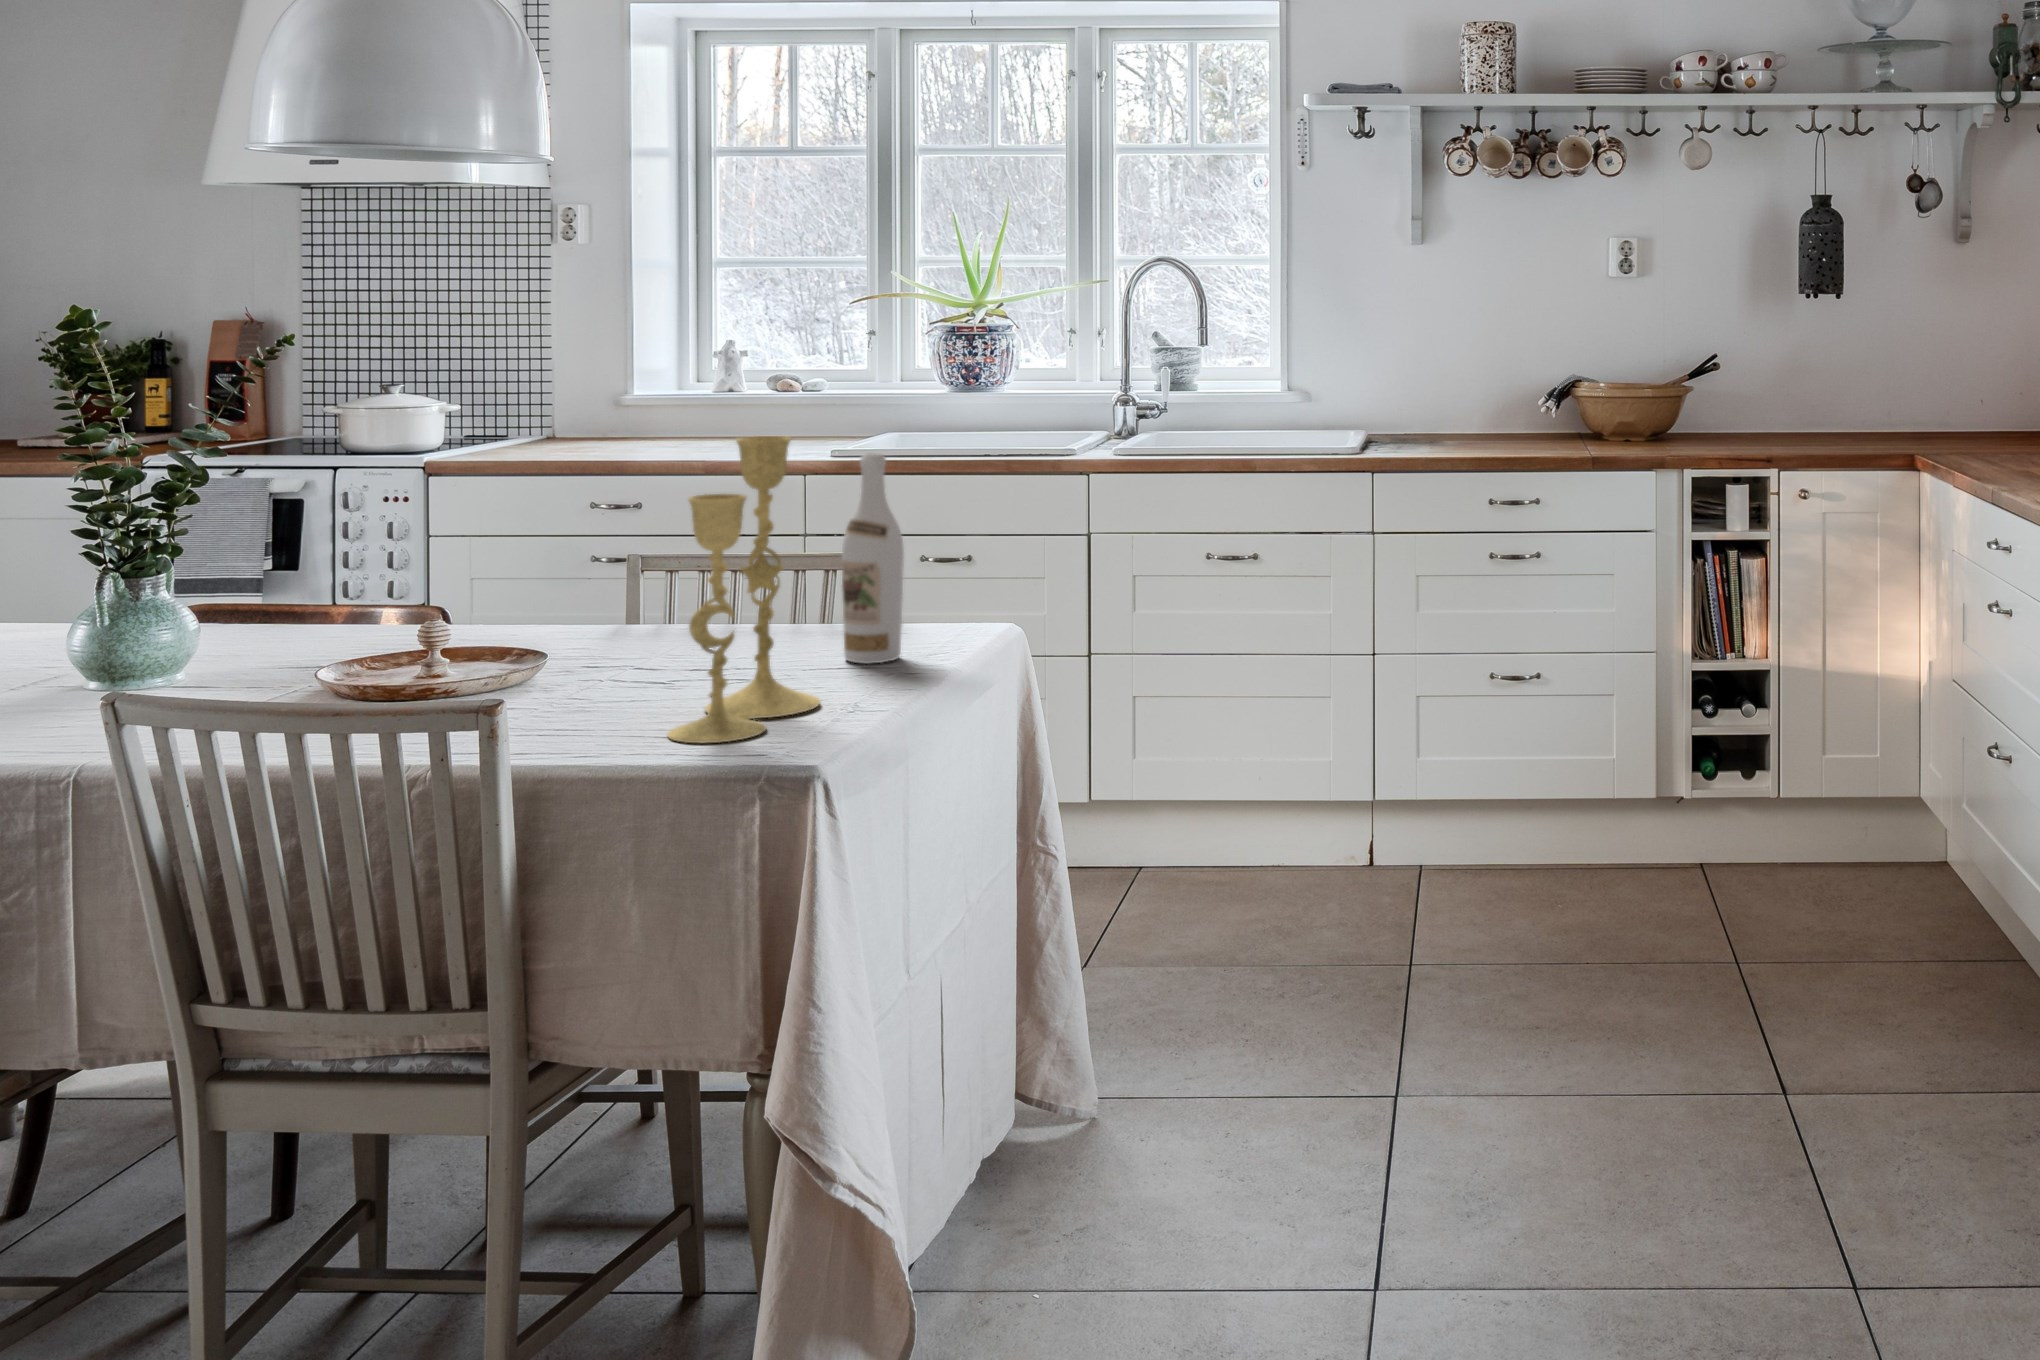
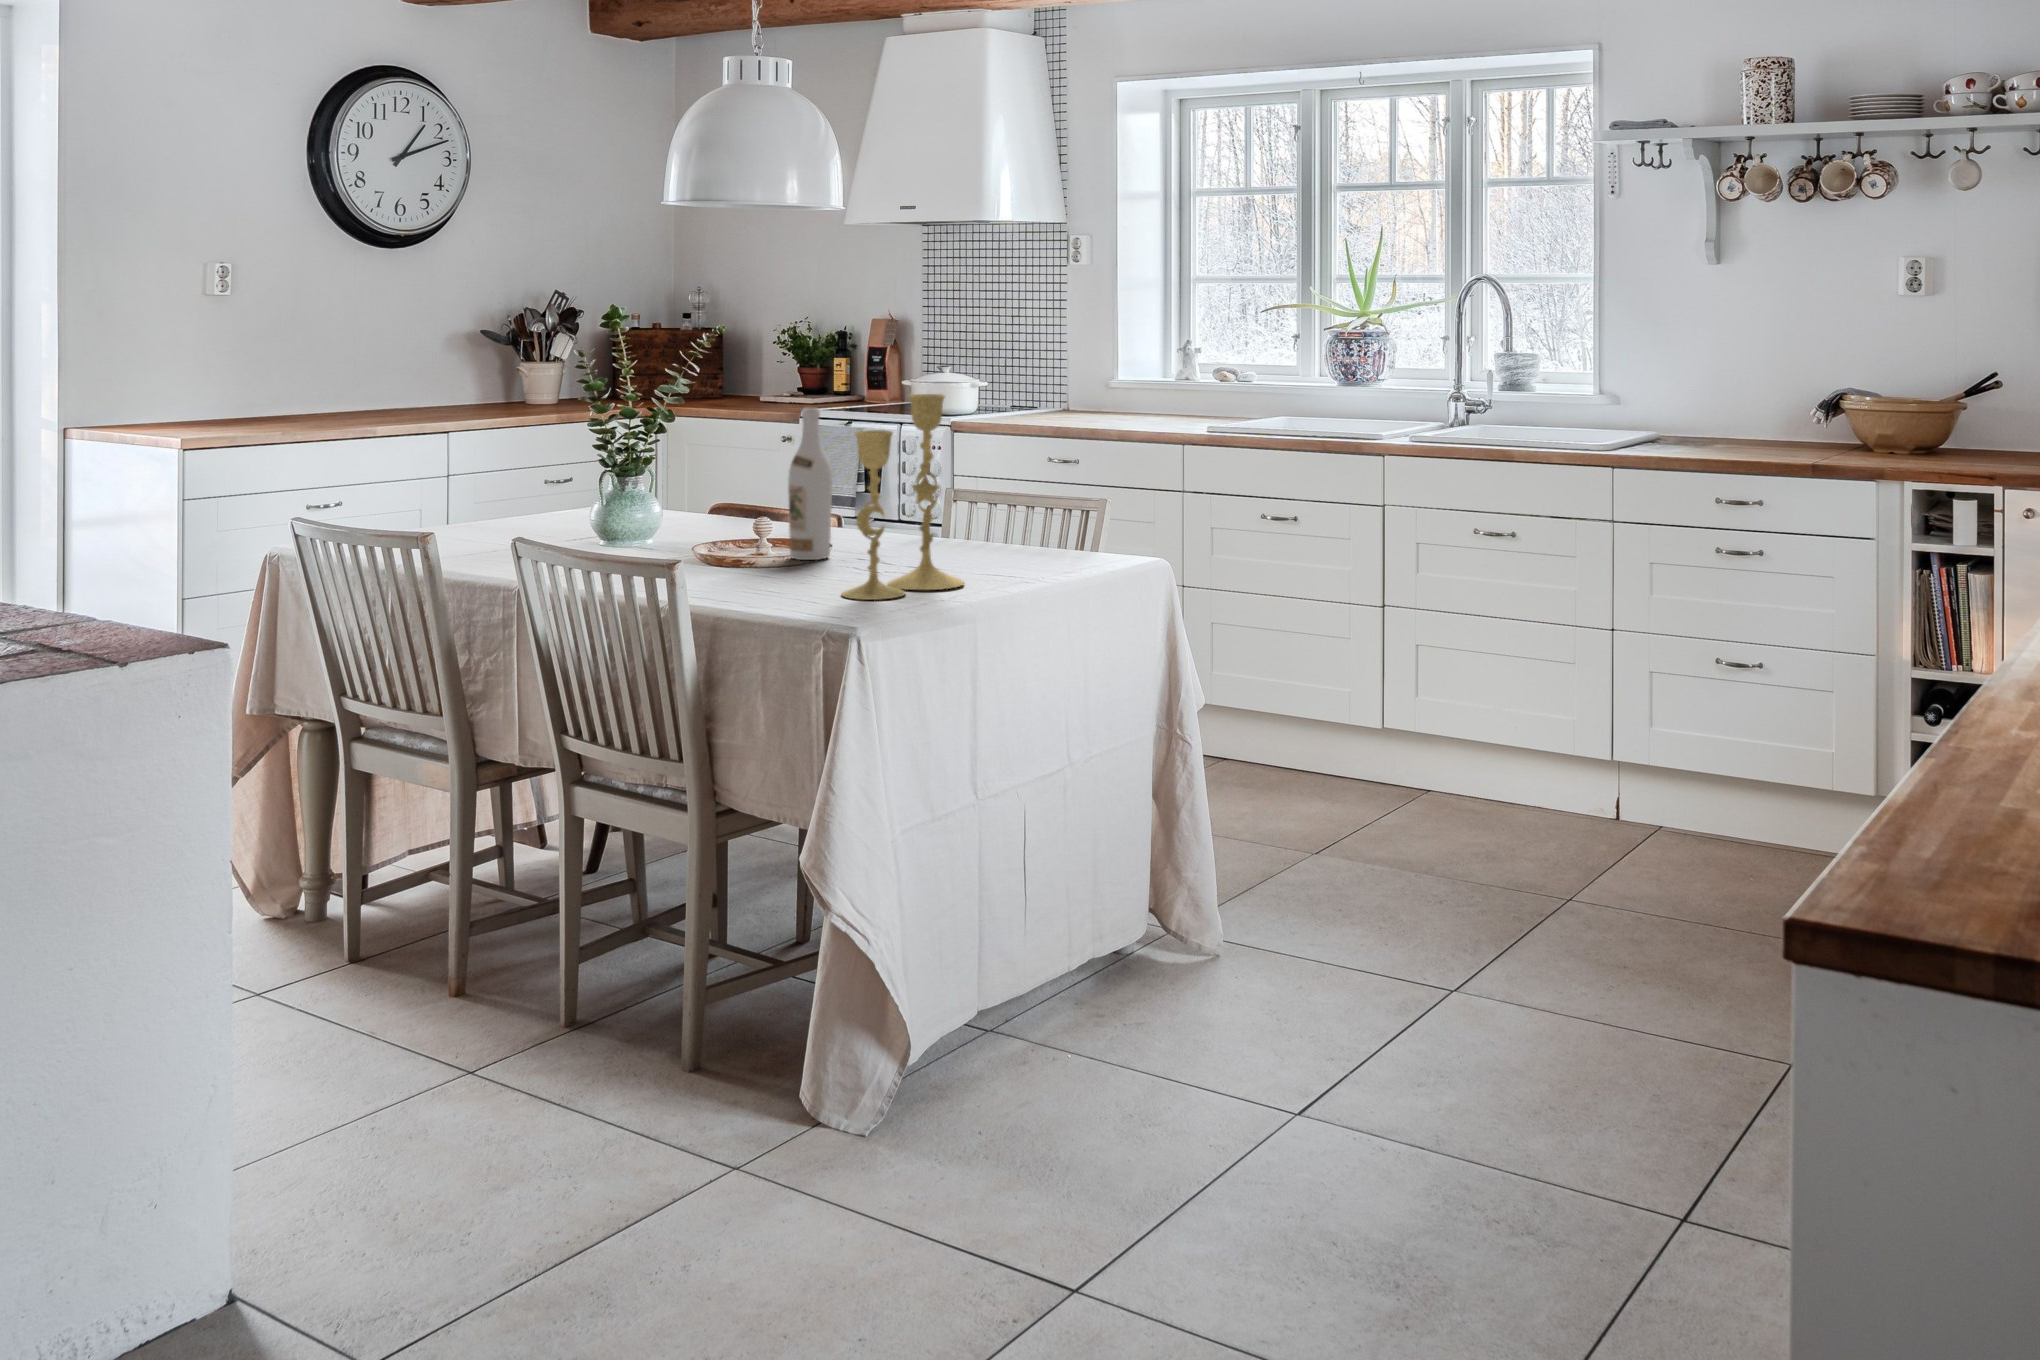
wine bottle: present [842,453,904,664] -> present [788,408,832,560]

